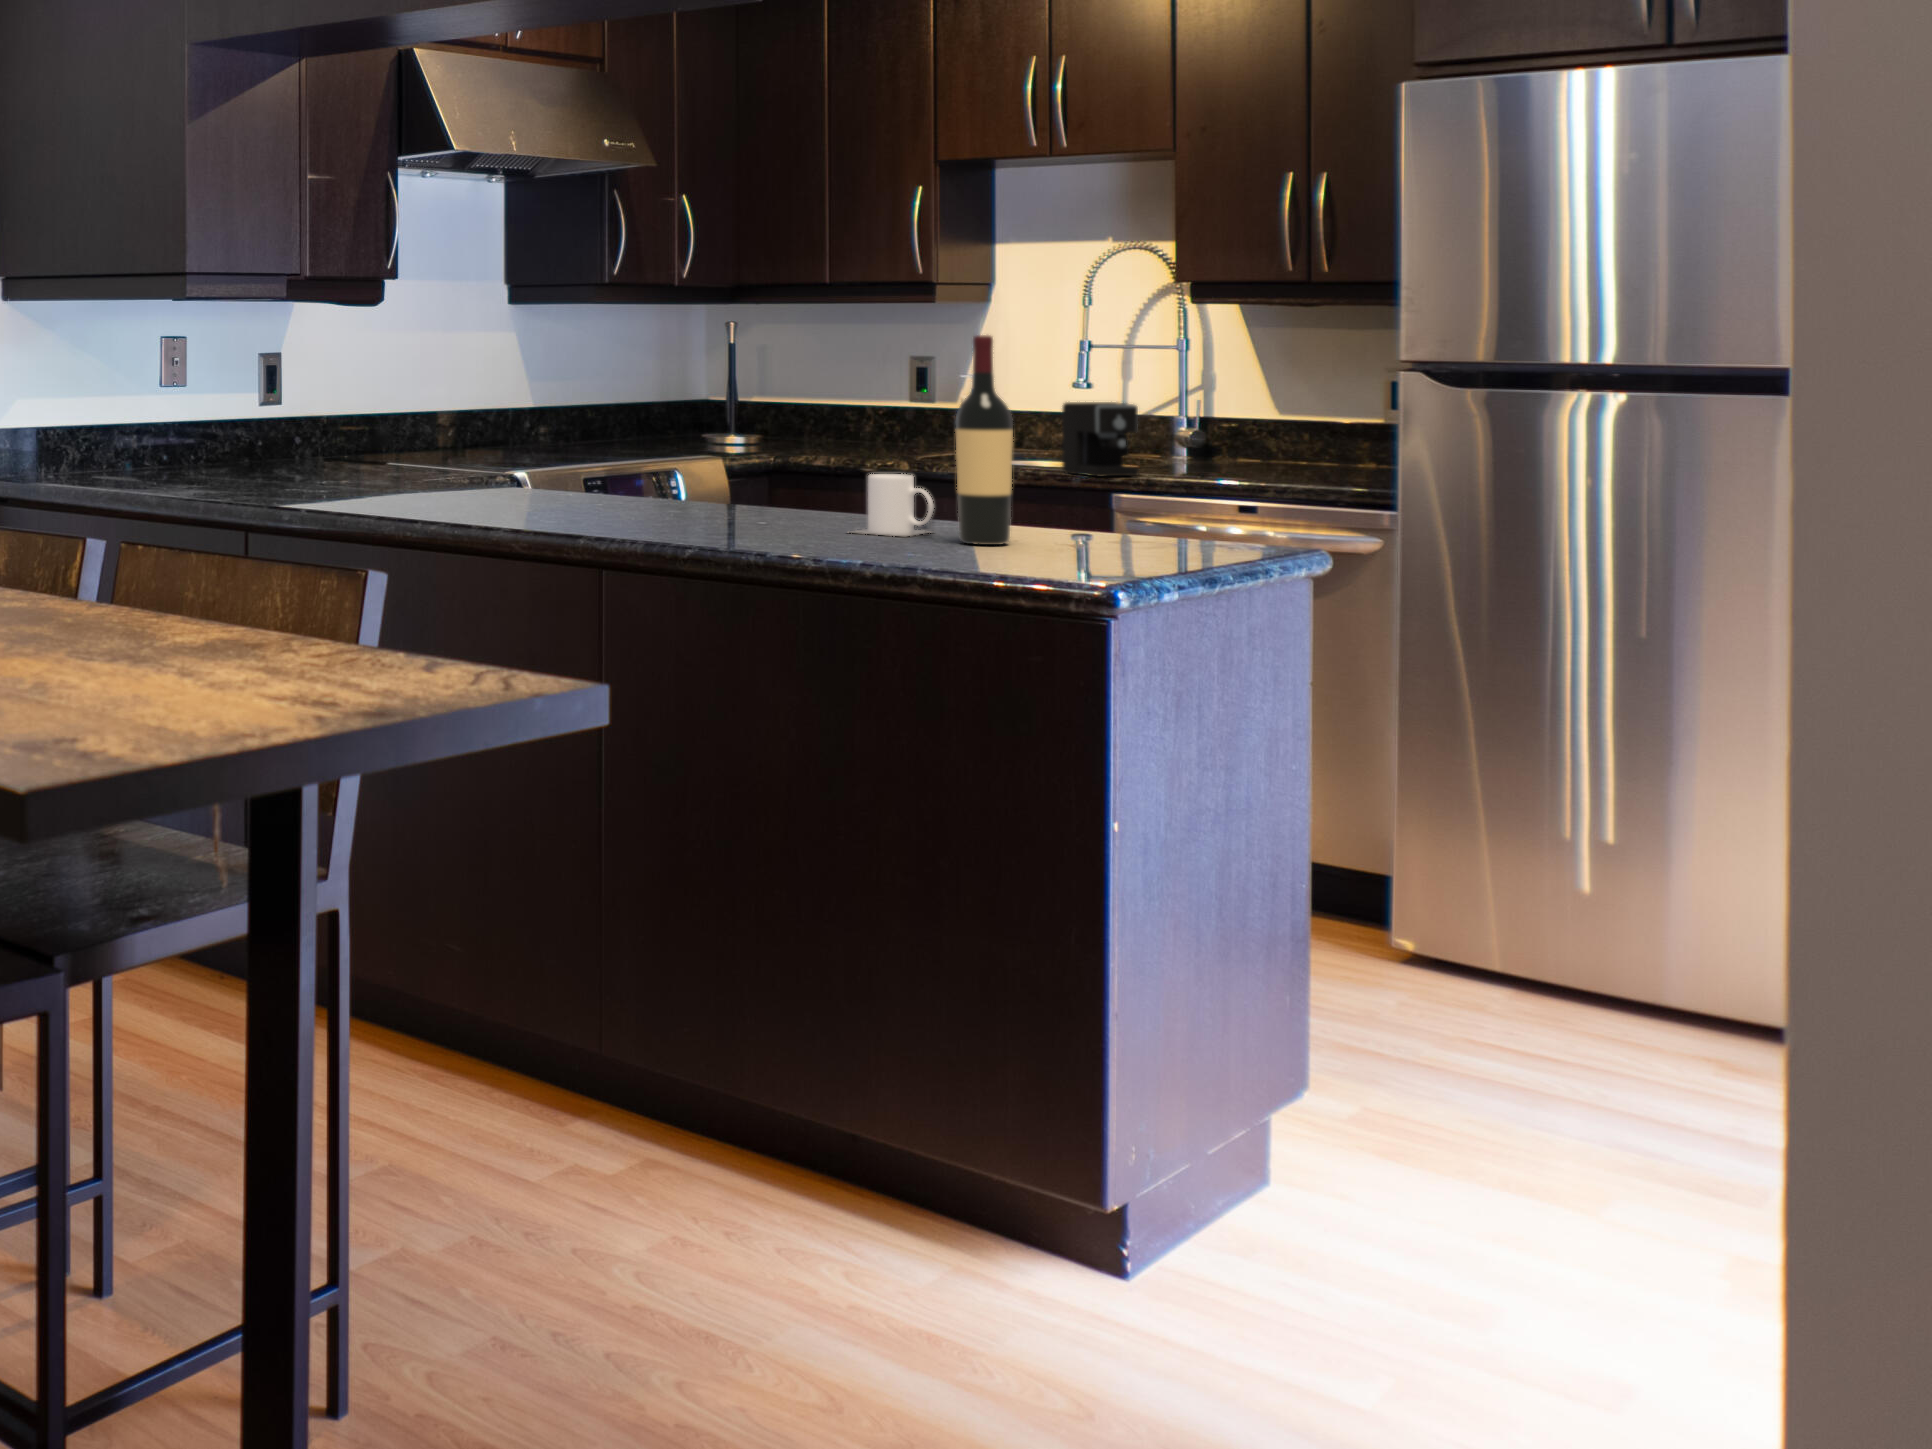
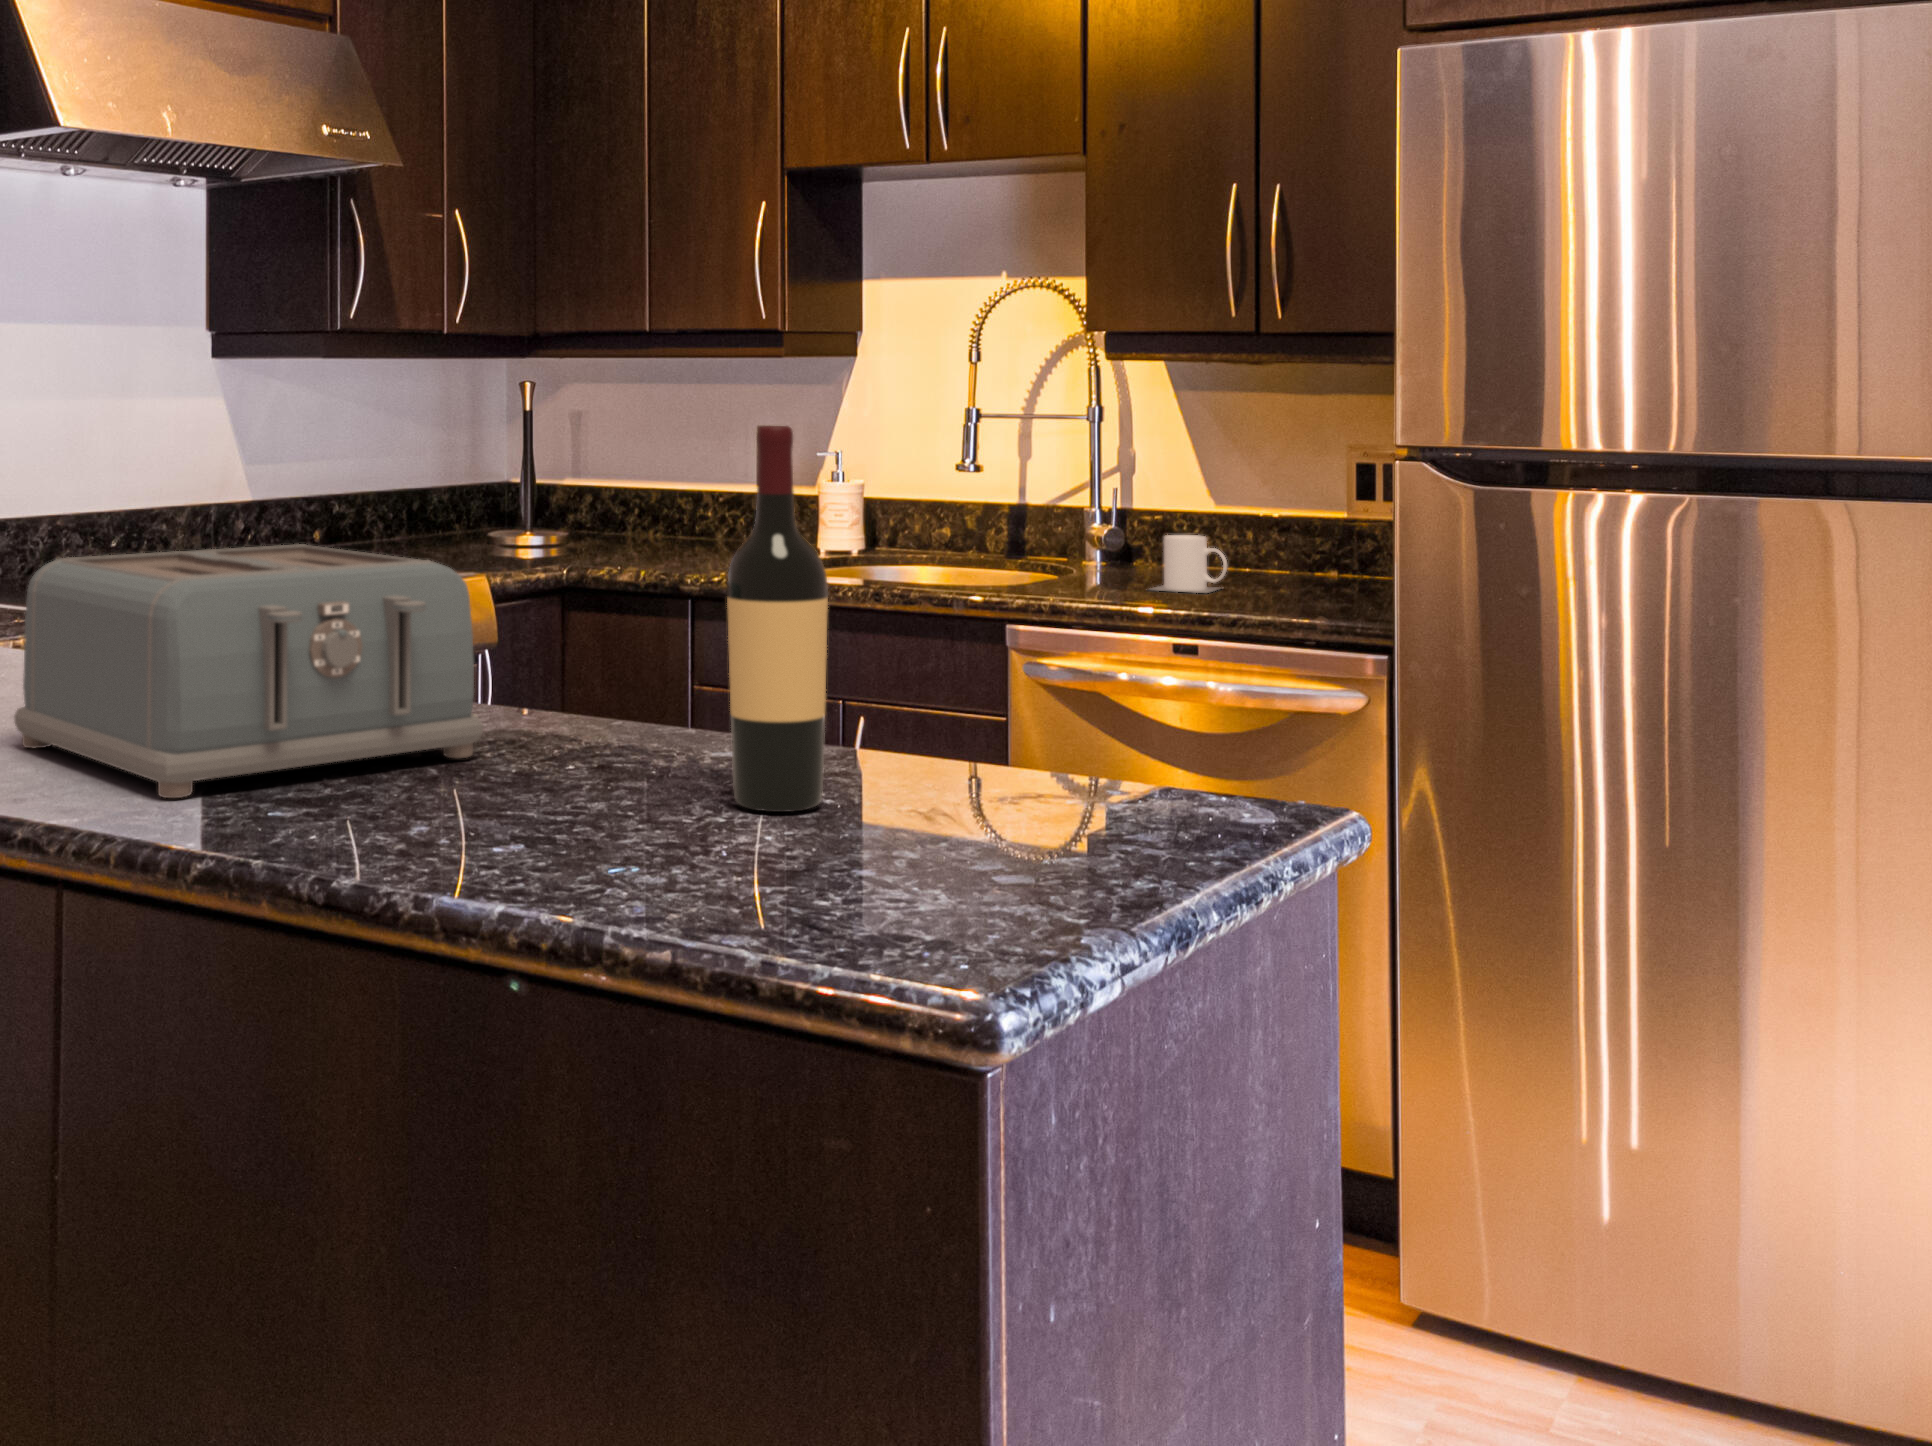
coffee maker: present [1062,402,1169,476] -> none [940,496,1083,603]
toaster: none [530,410,804,535] -> present [14,544,483,798]
mug: present [848,474,934,536] -> present [1152,535,1227,593]

